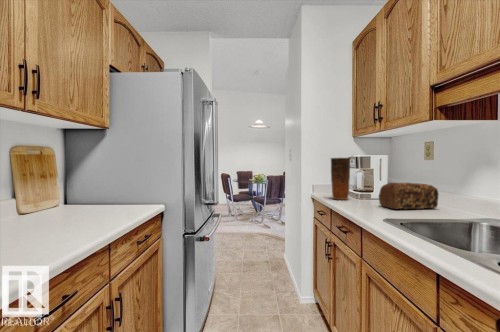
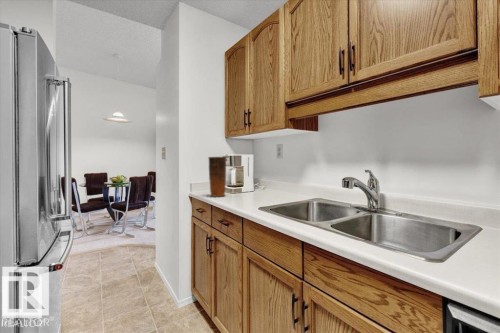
bread loaf: present [379,183,438,209] -> none [251,178,294,201]

